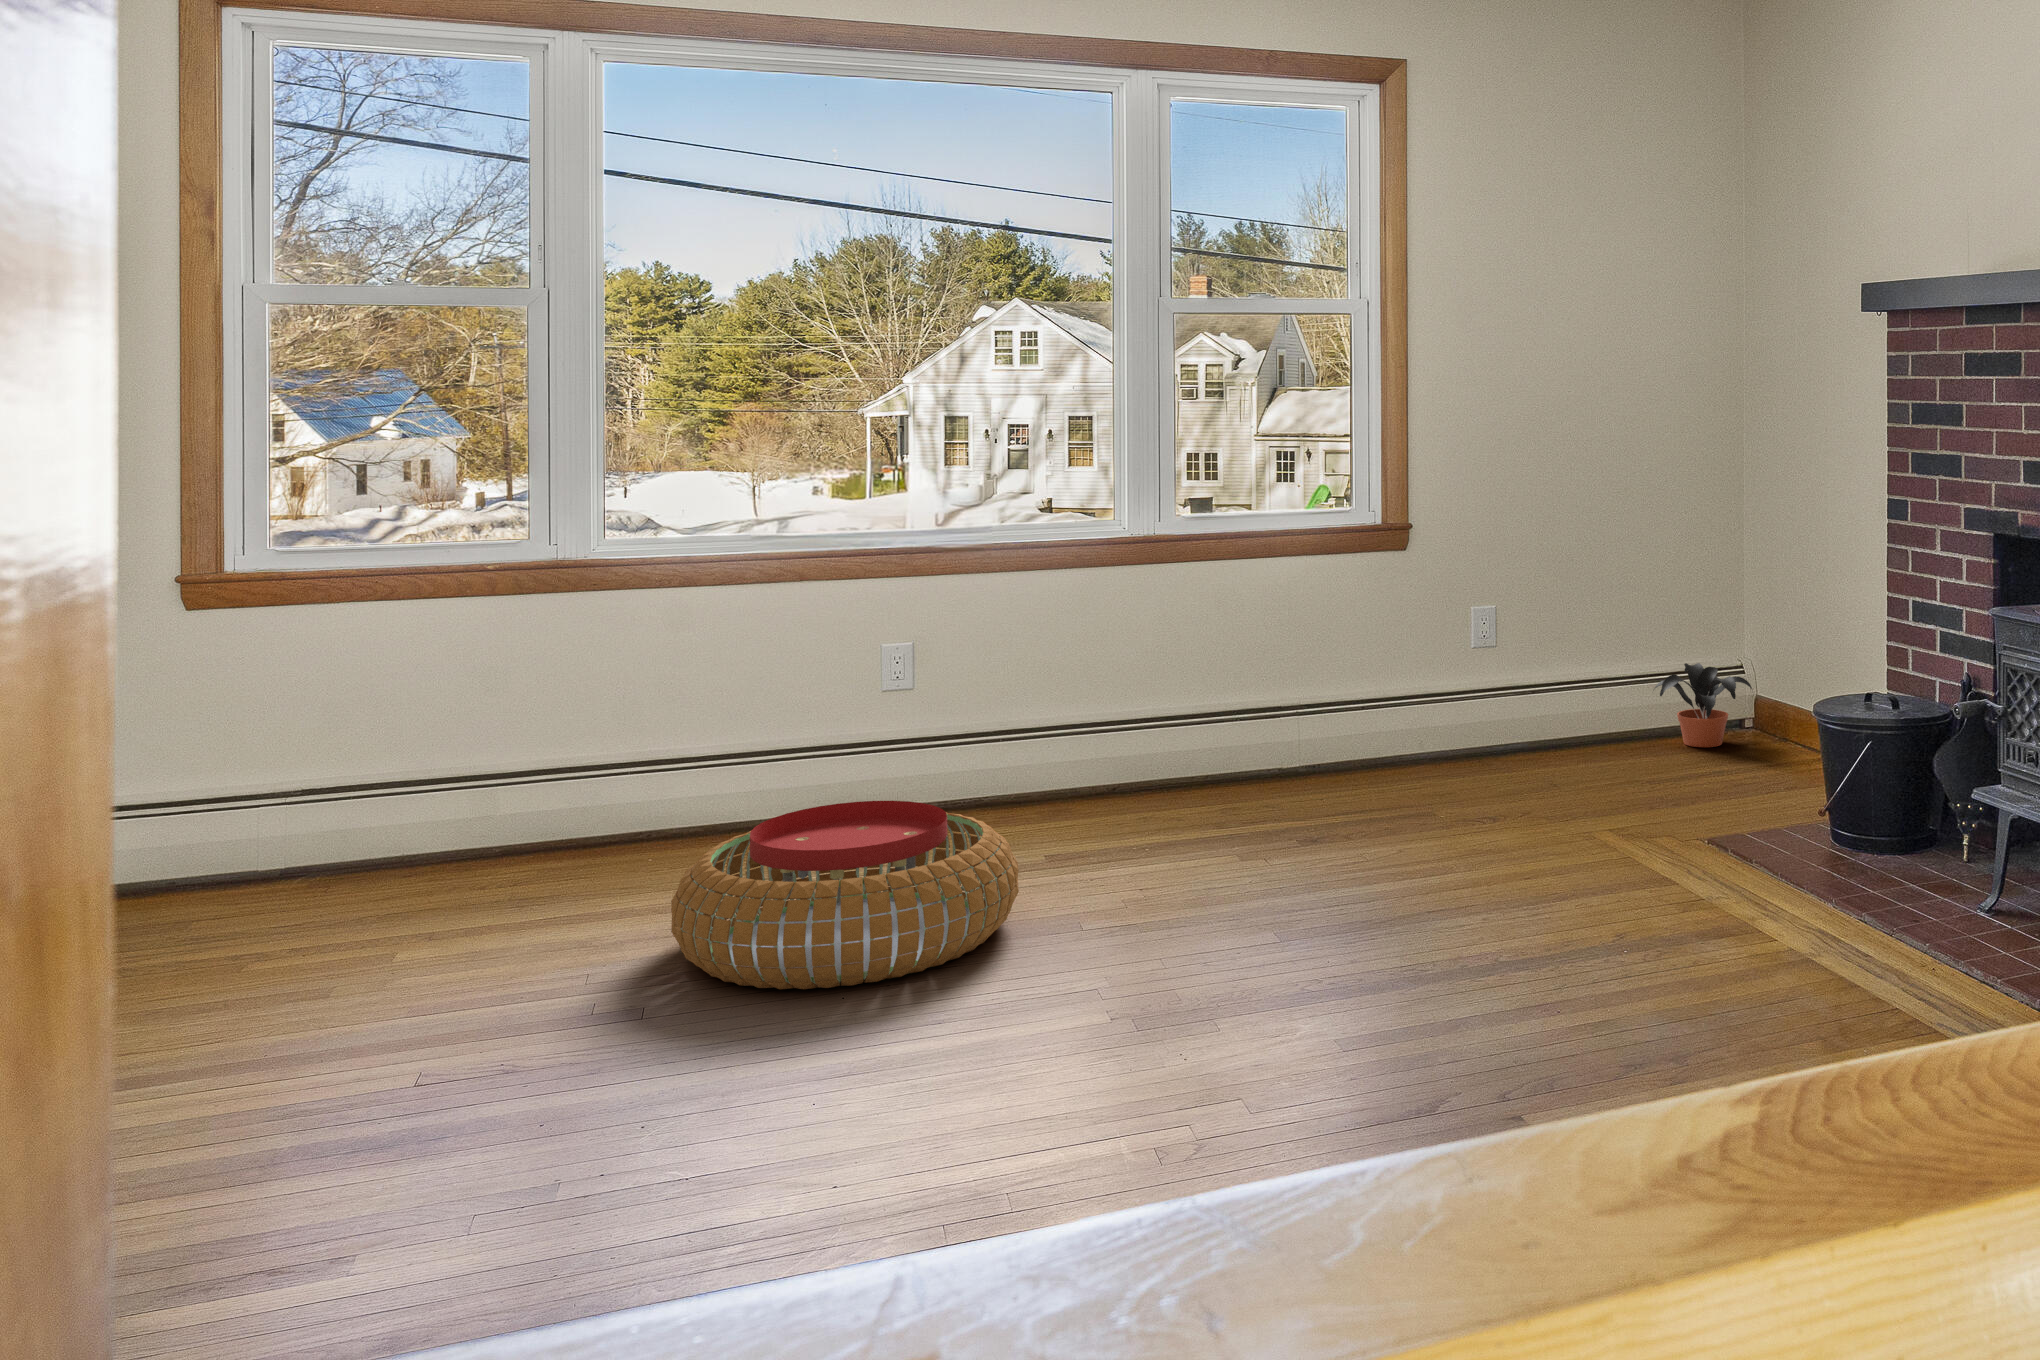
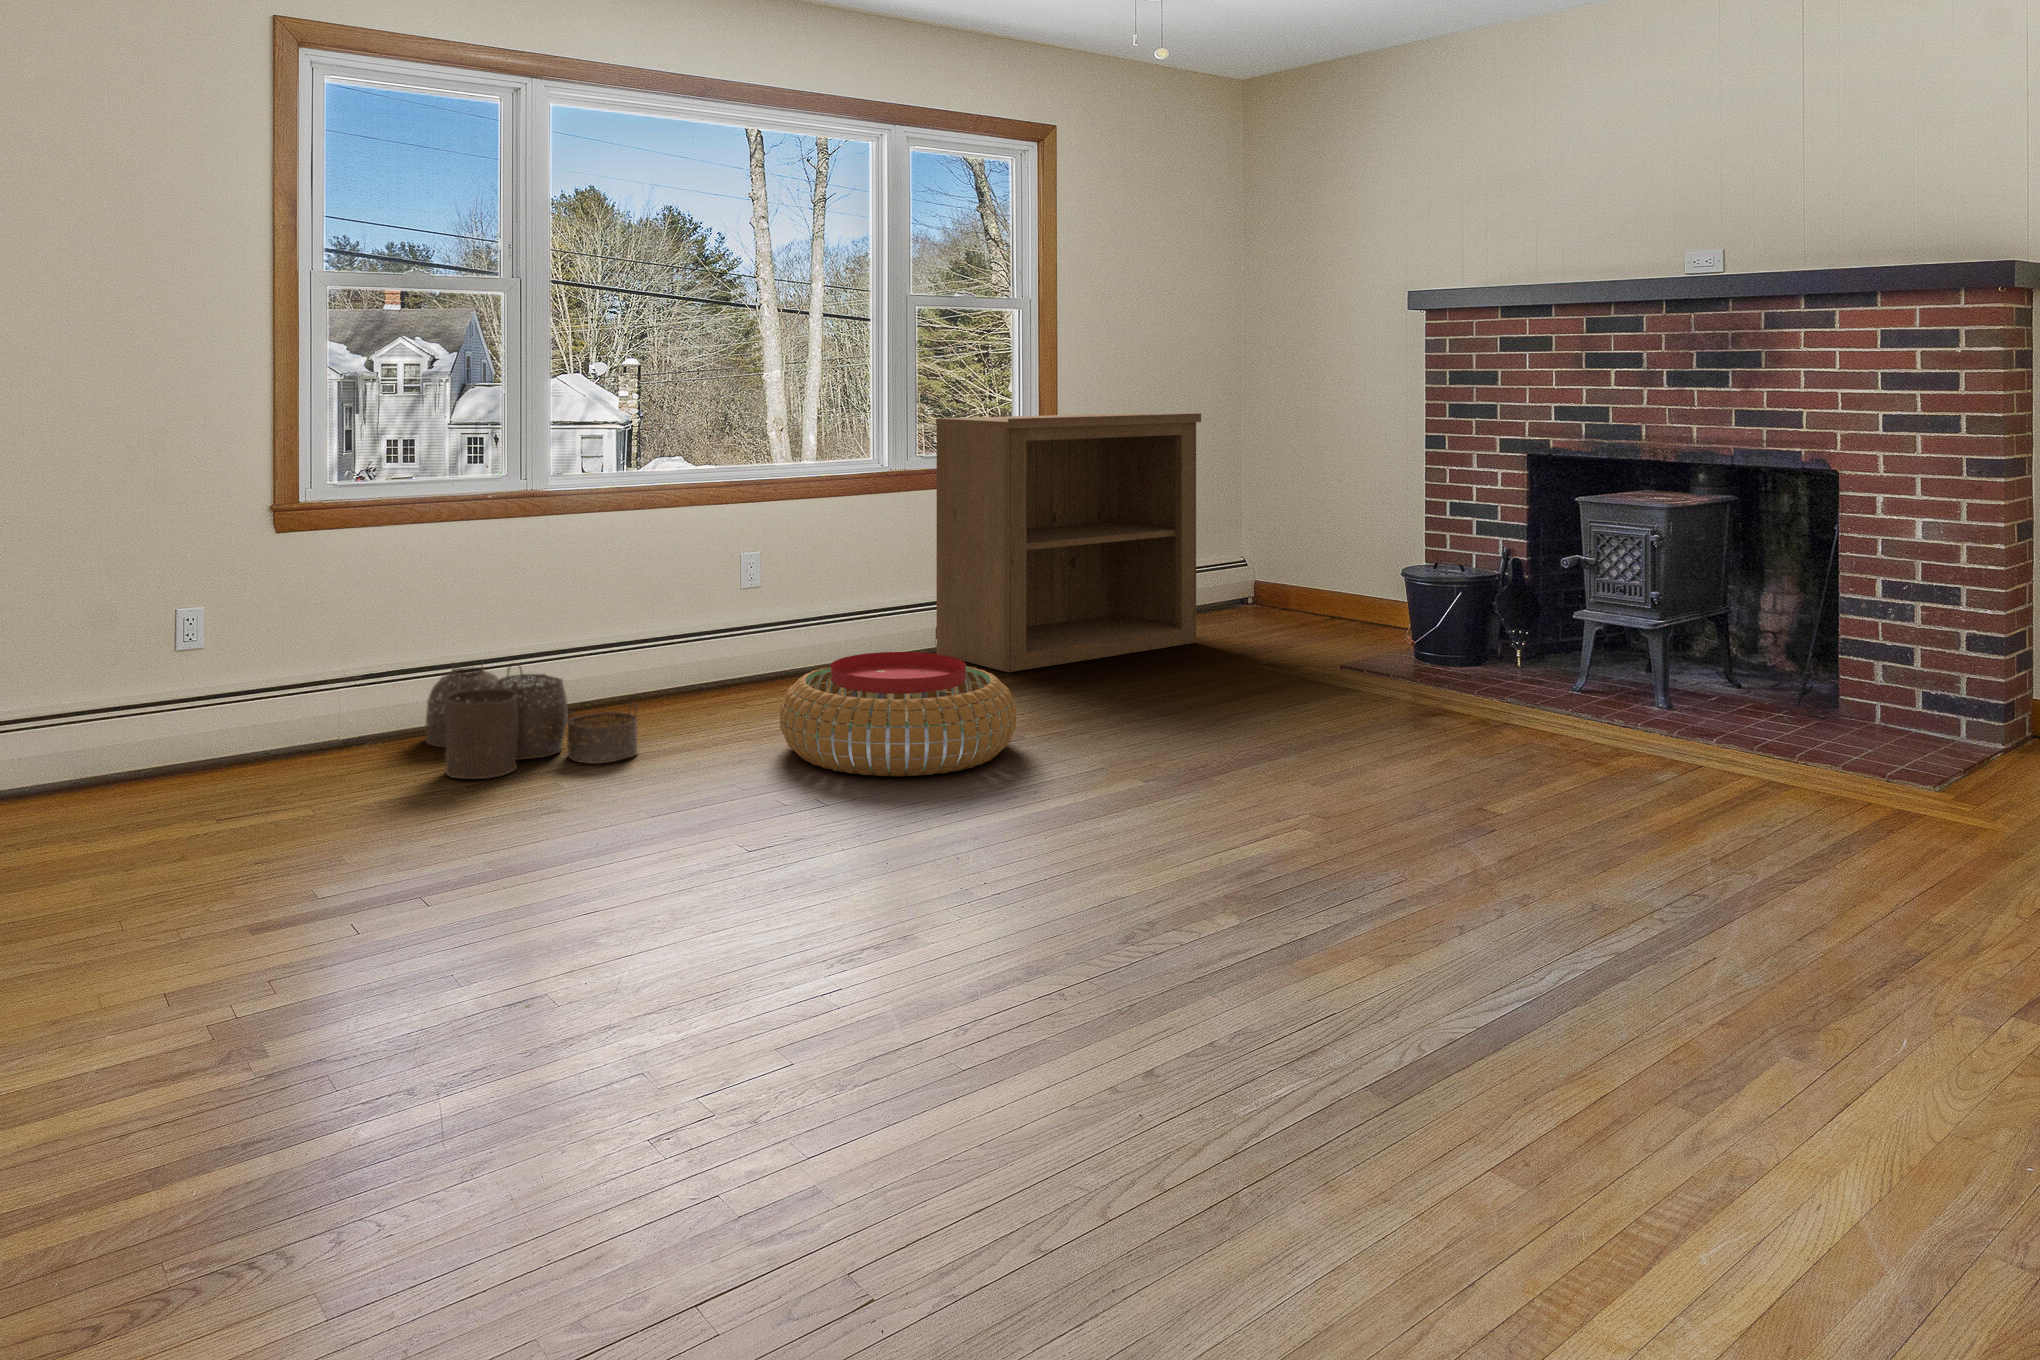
bookshelf: none [1193,461,1565,818] -> present [936,413,1201,672]
potted plant: present [1655,663,1752,747] -> none [1207,561,1278,619]
woven basket: none [273,783,553,946] -> present [426,664,638,779]

